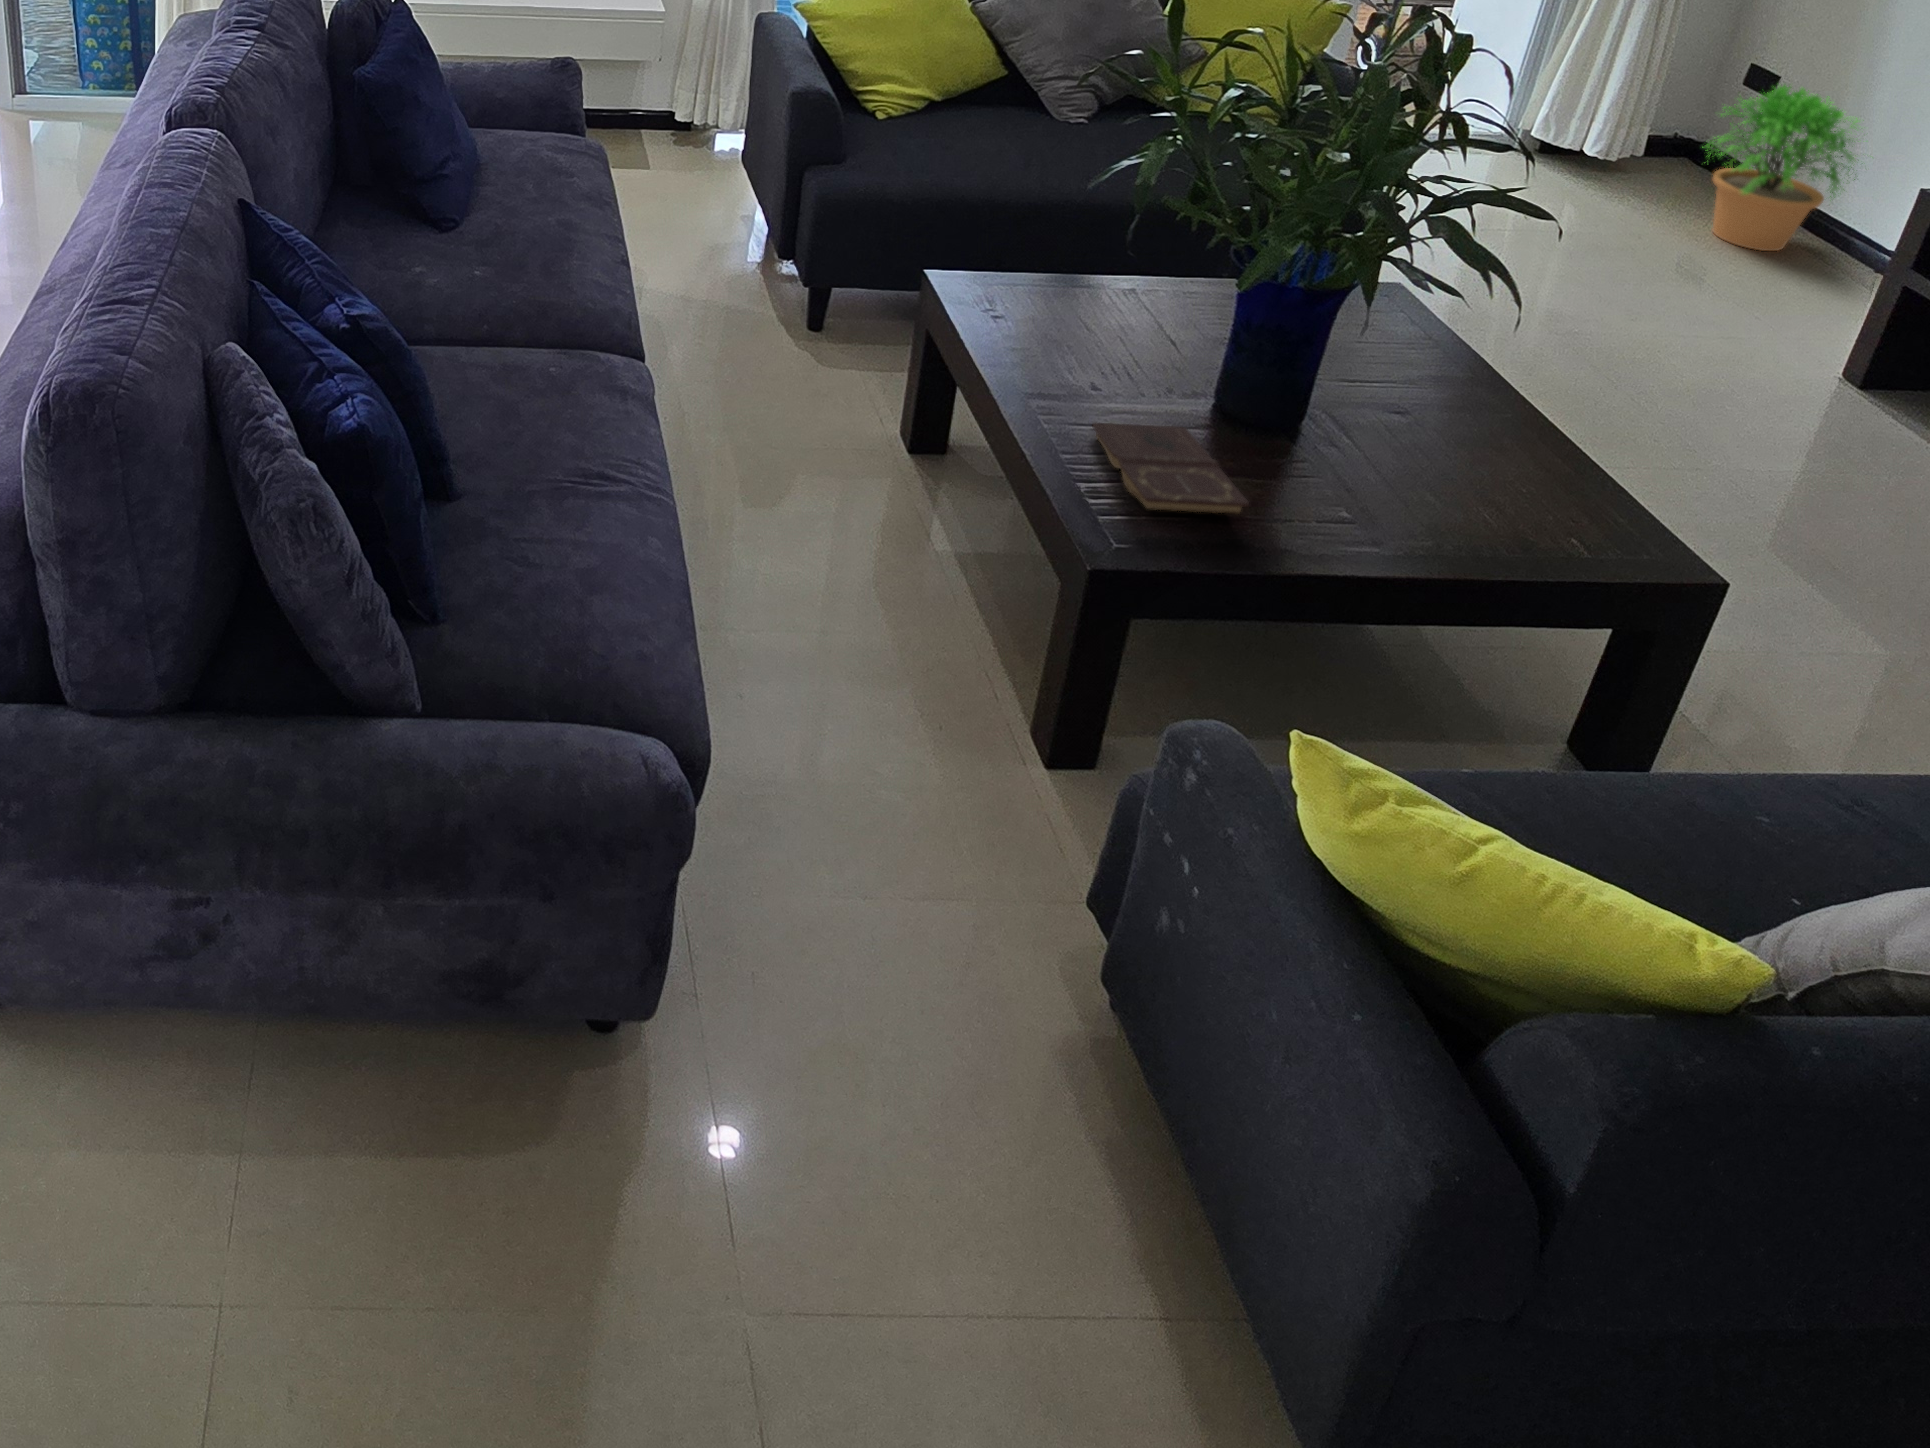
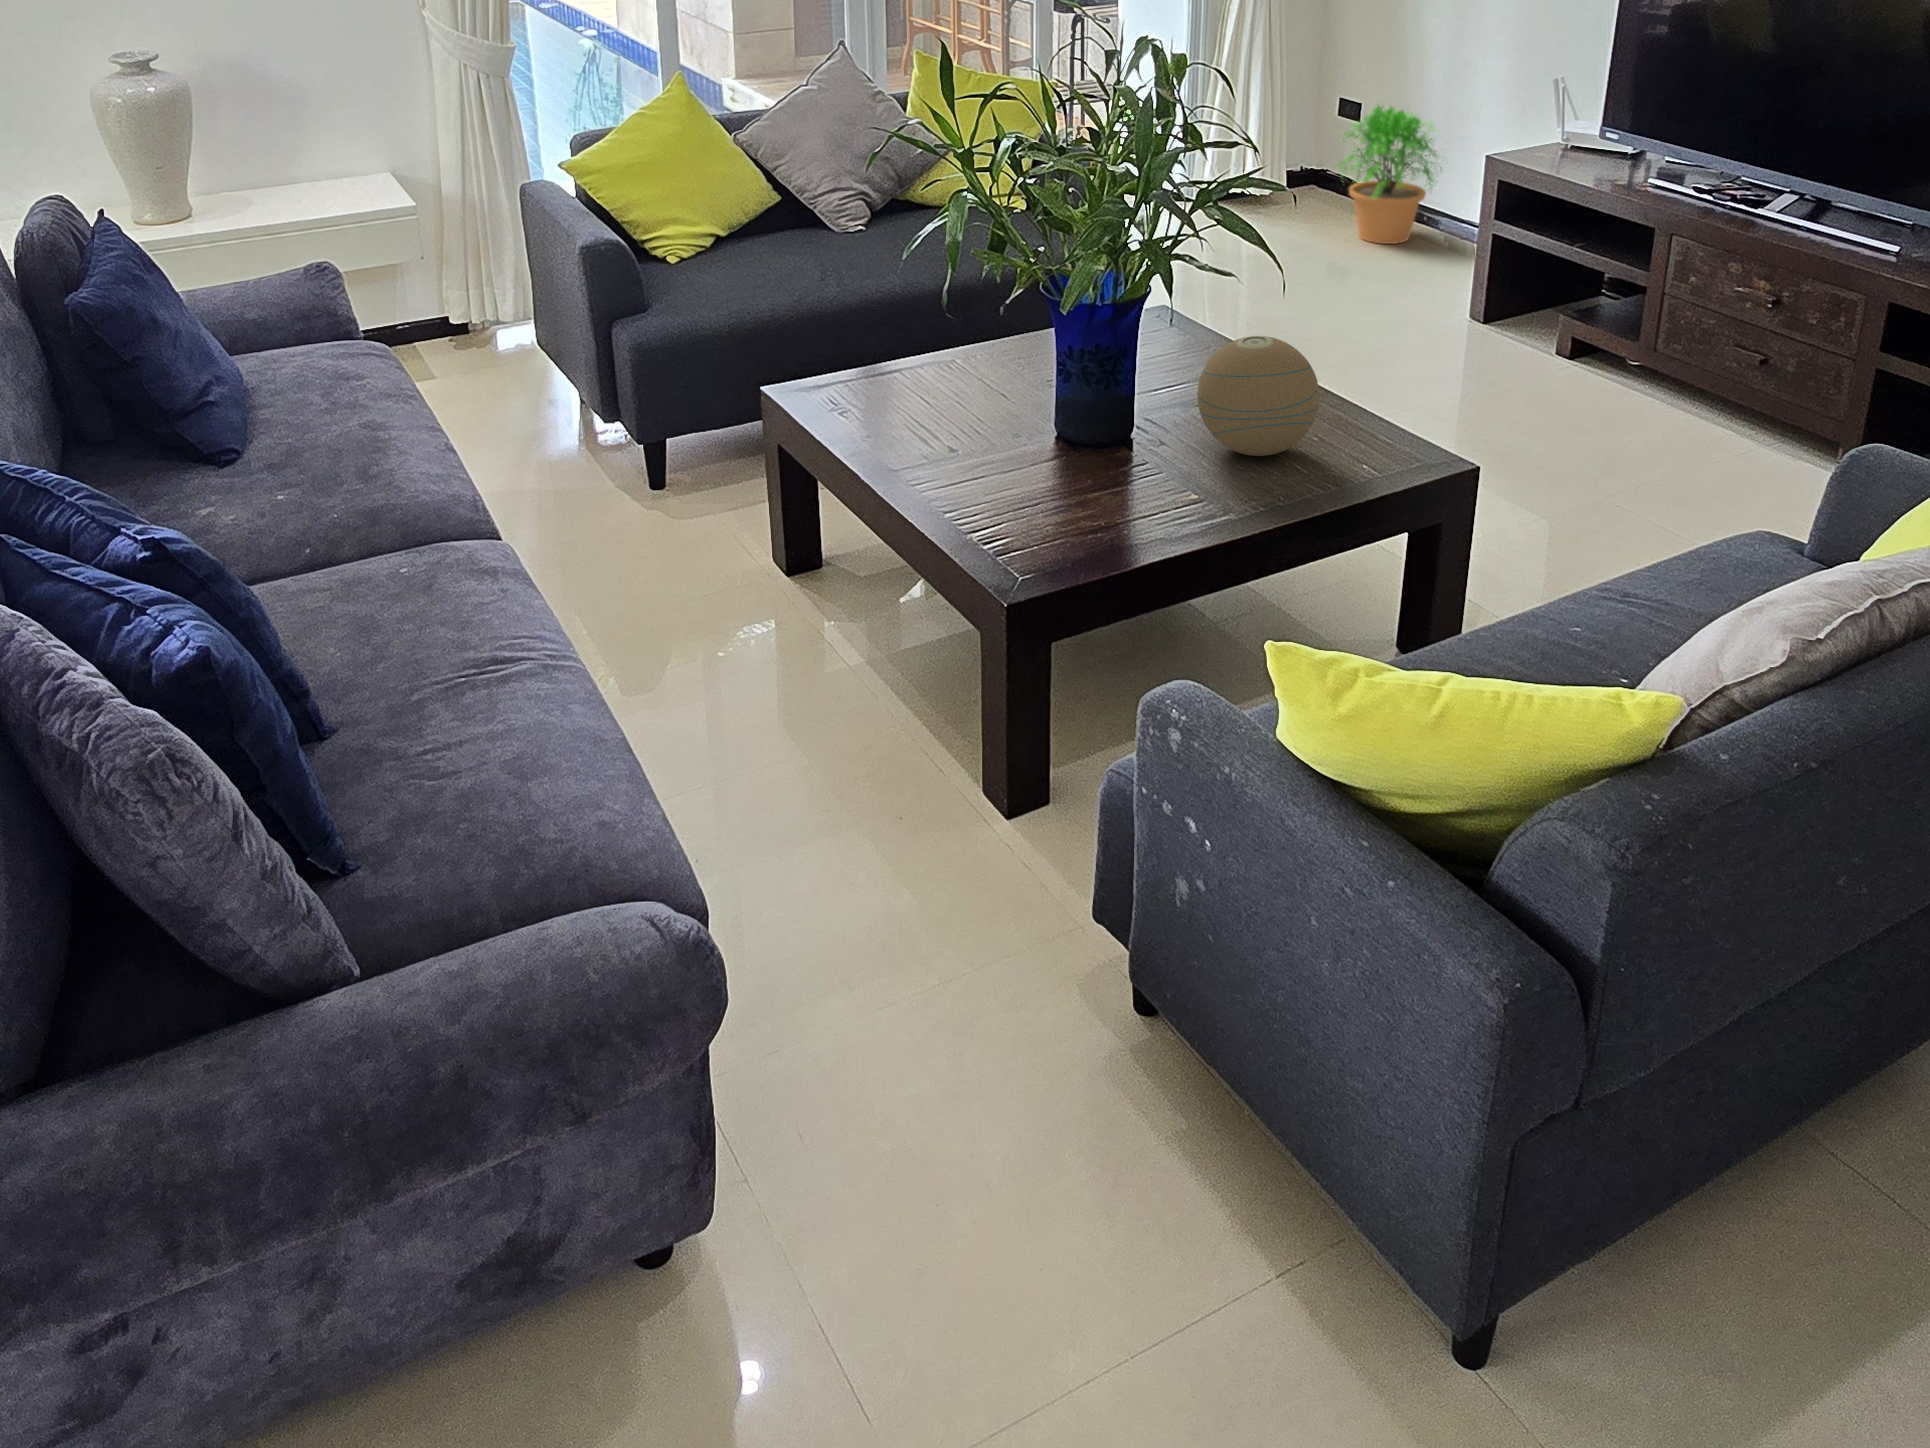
decorative orb: none [1375,364,1528,496] -> present [1197,336,1319,456]
book: present [1092,422,1249,514] -> none [967,459,1124,535]

